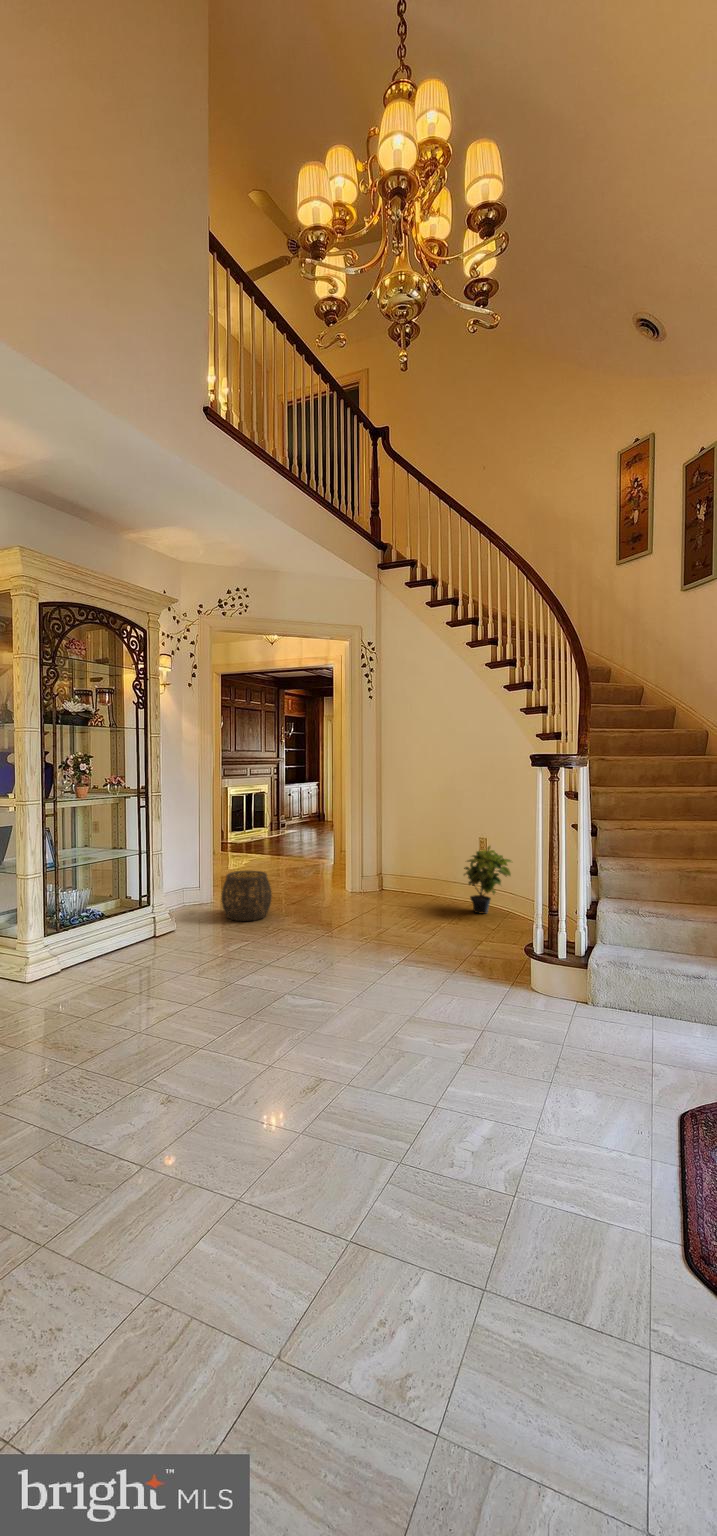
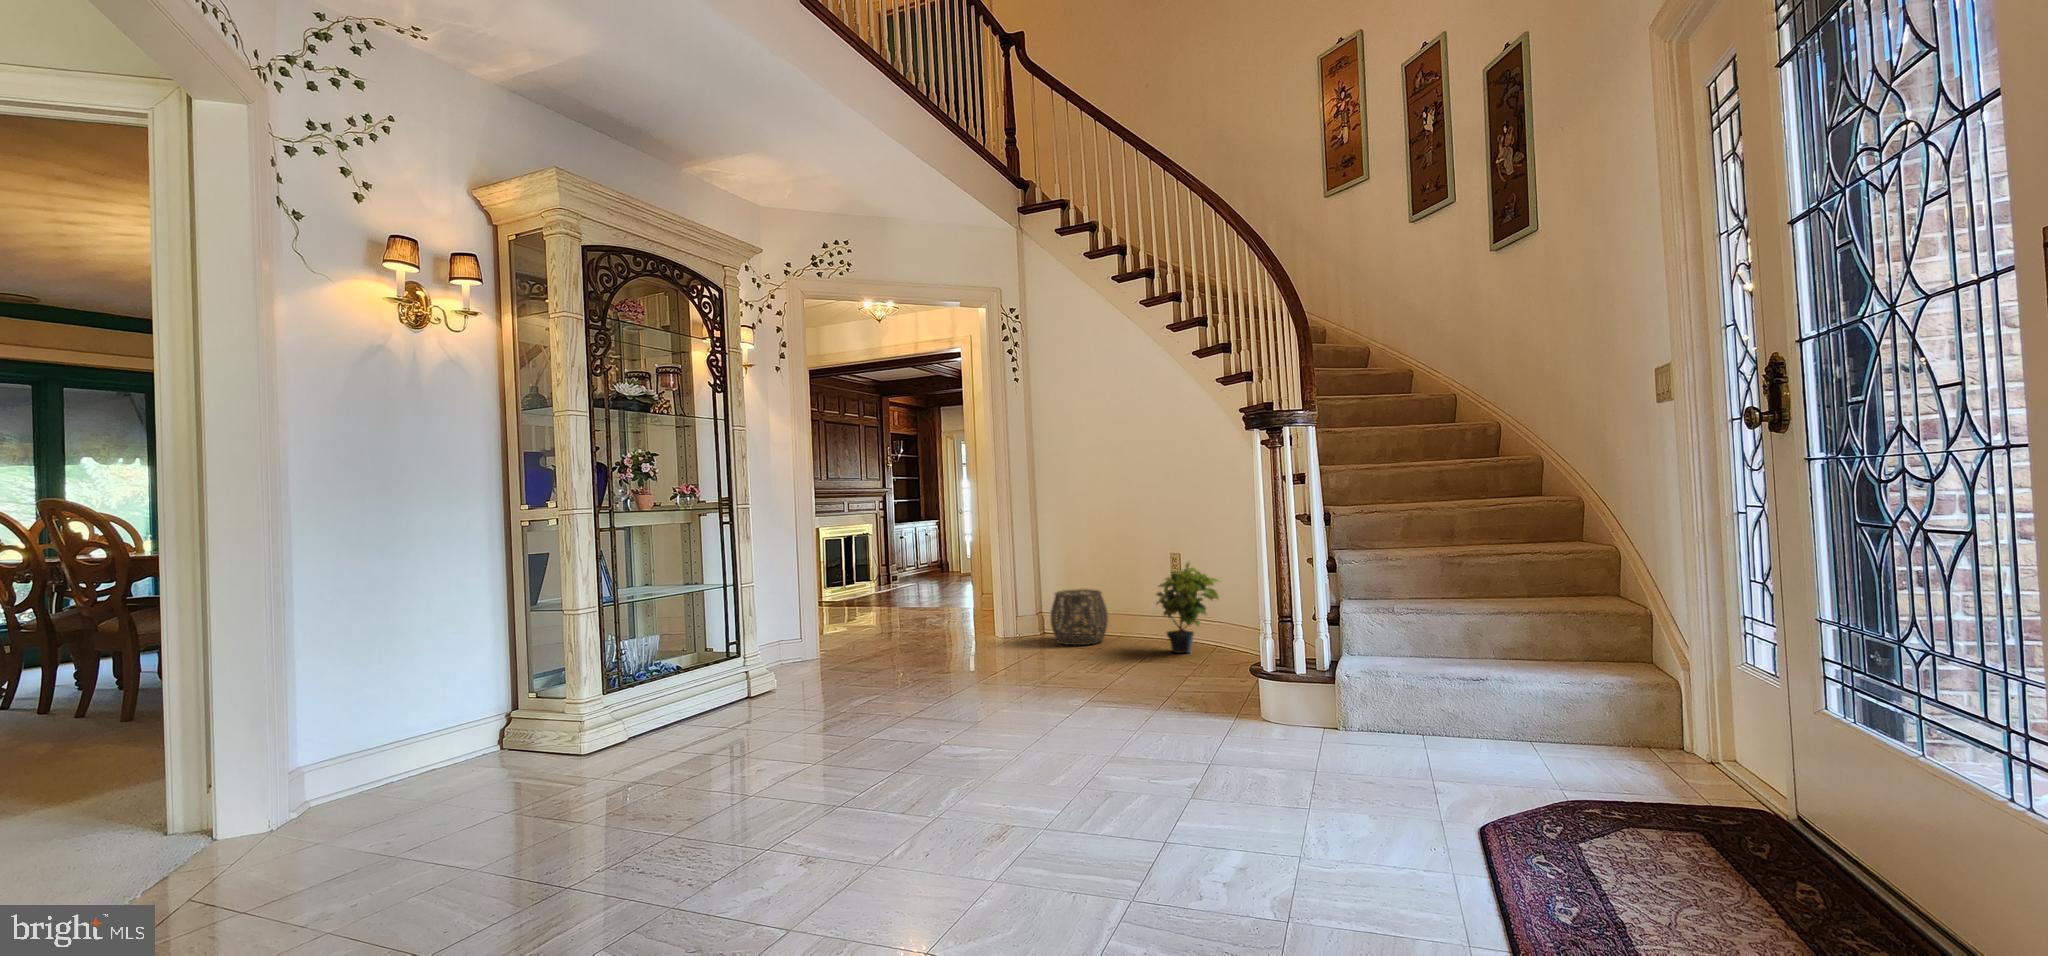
woven basket: present [222,871,272,921] -> present [1051,589,1108,646]

